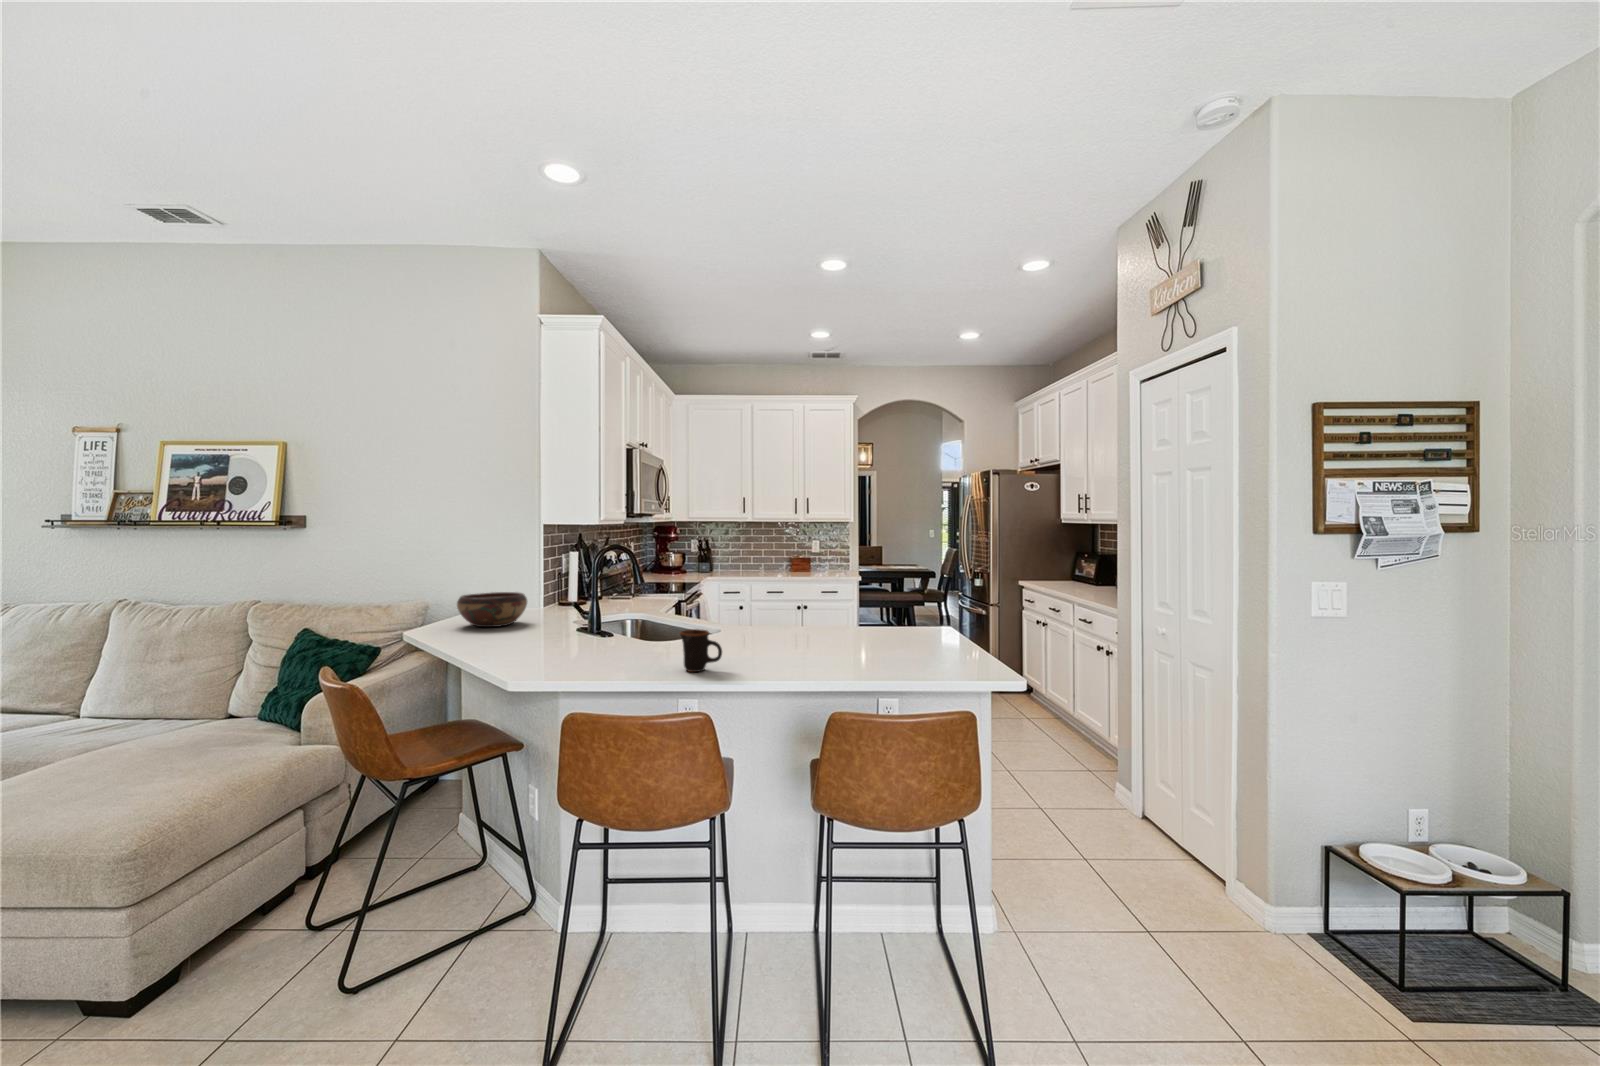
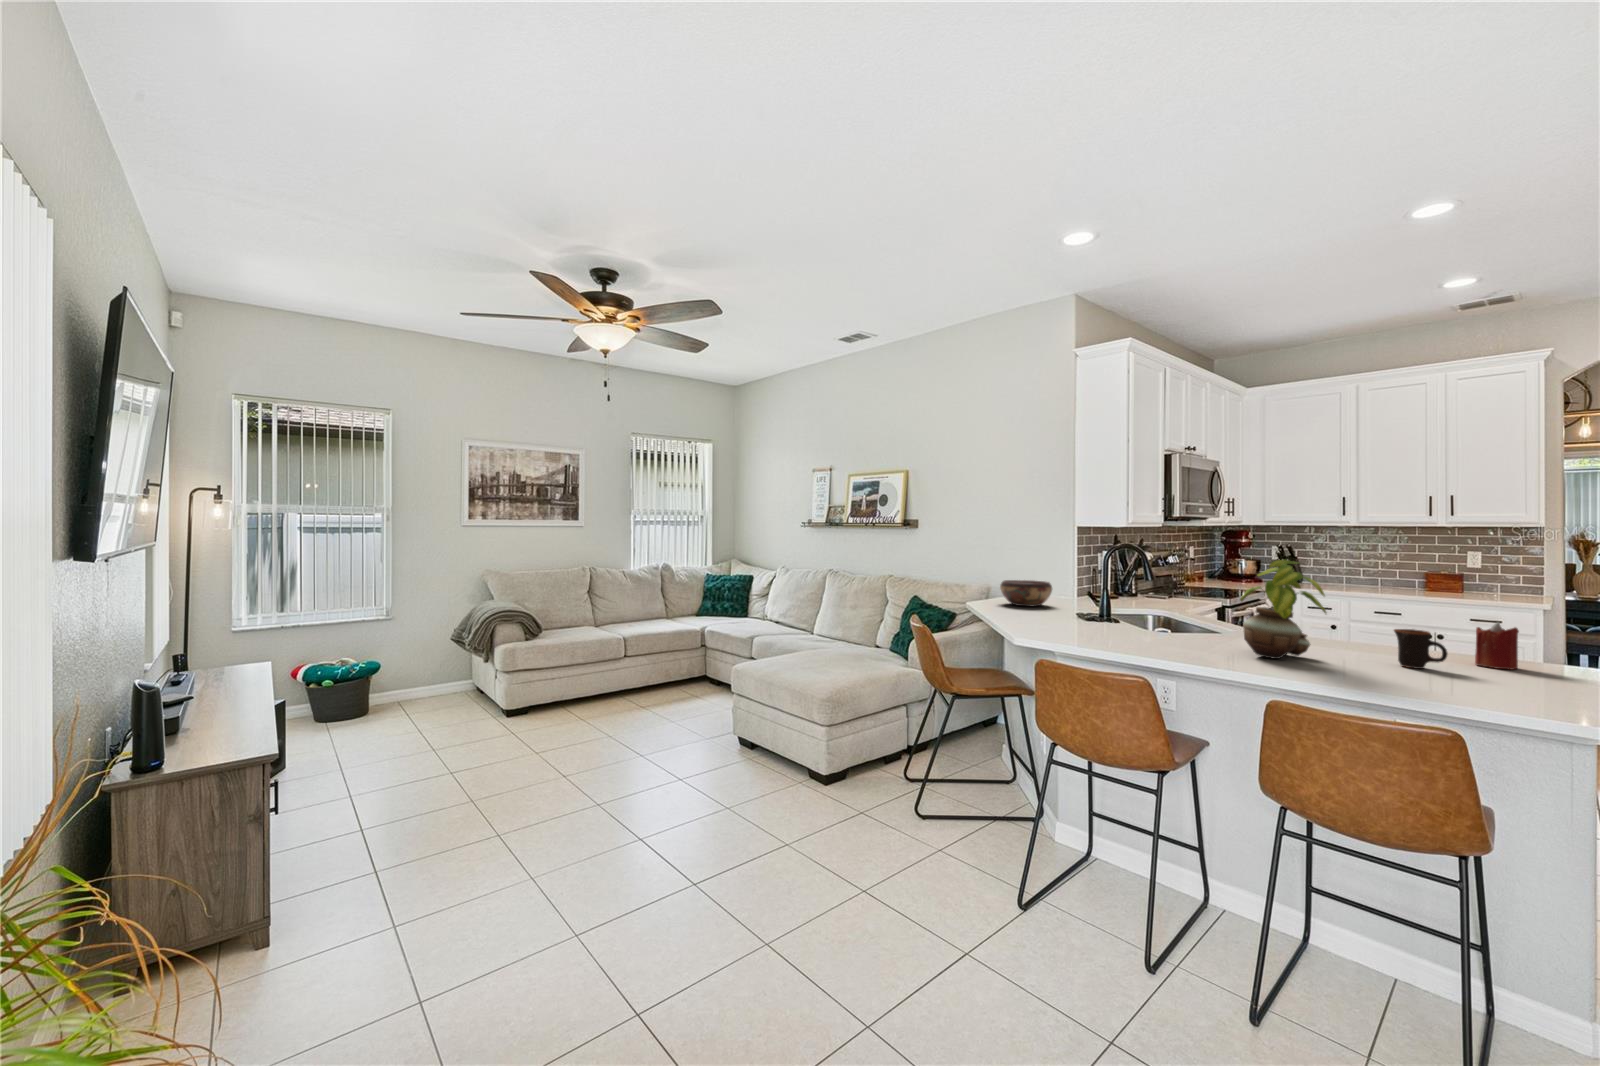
potted plant: none [773,558,852,661] -> present [1240,560,1326,659]
candle: none [914,601,939,639] -> present [1475,622,1519,670]
mug: present [680,629,722,672] -> present [1394,629,1447,669]

